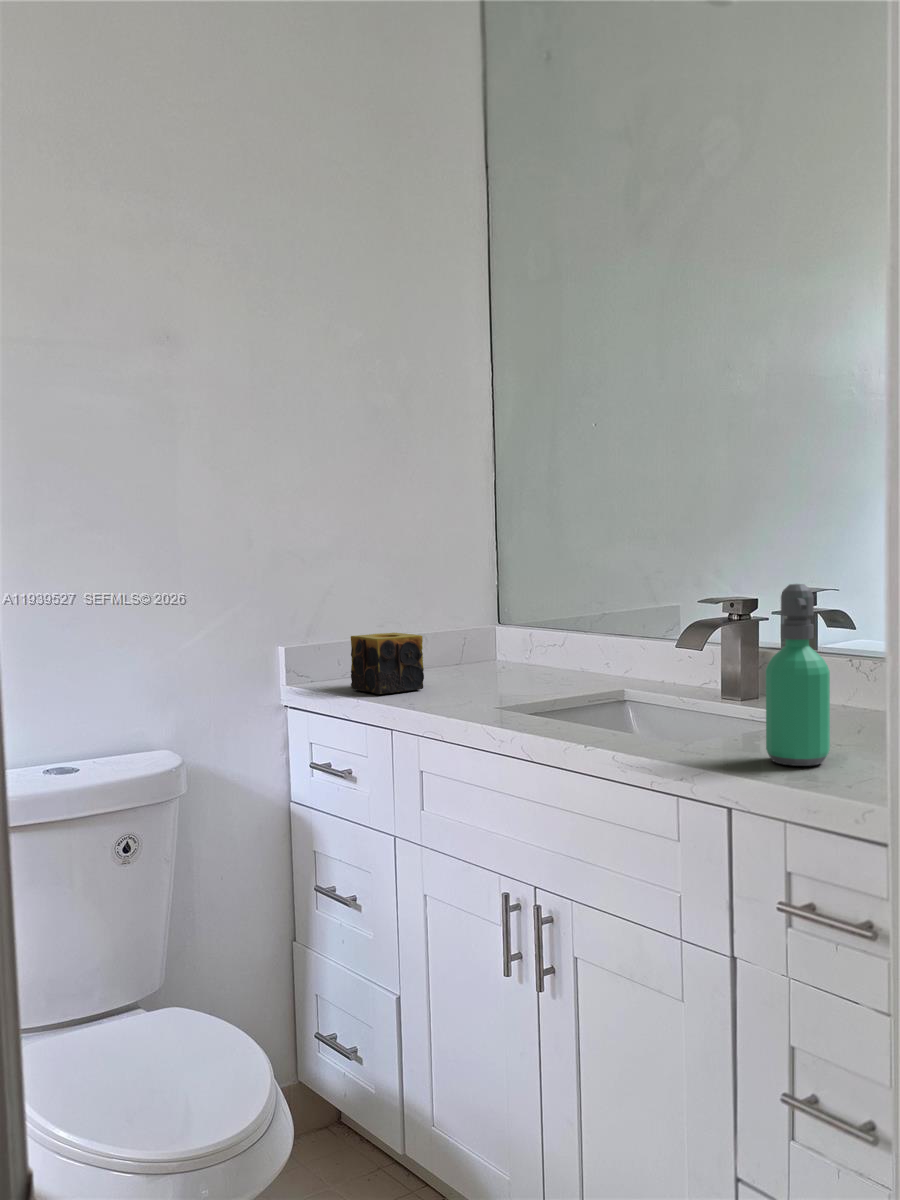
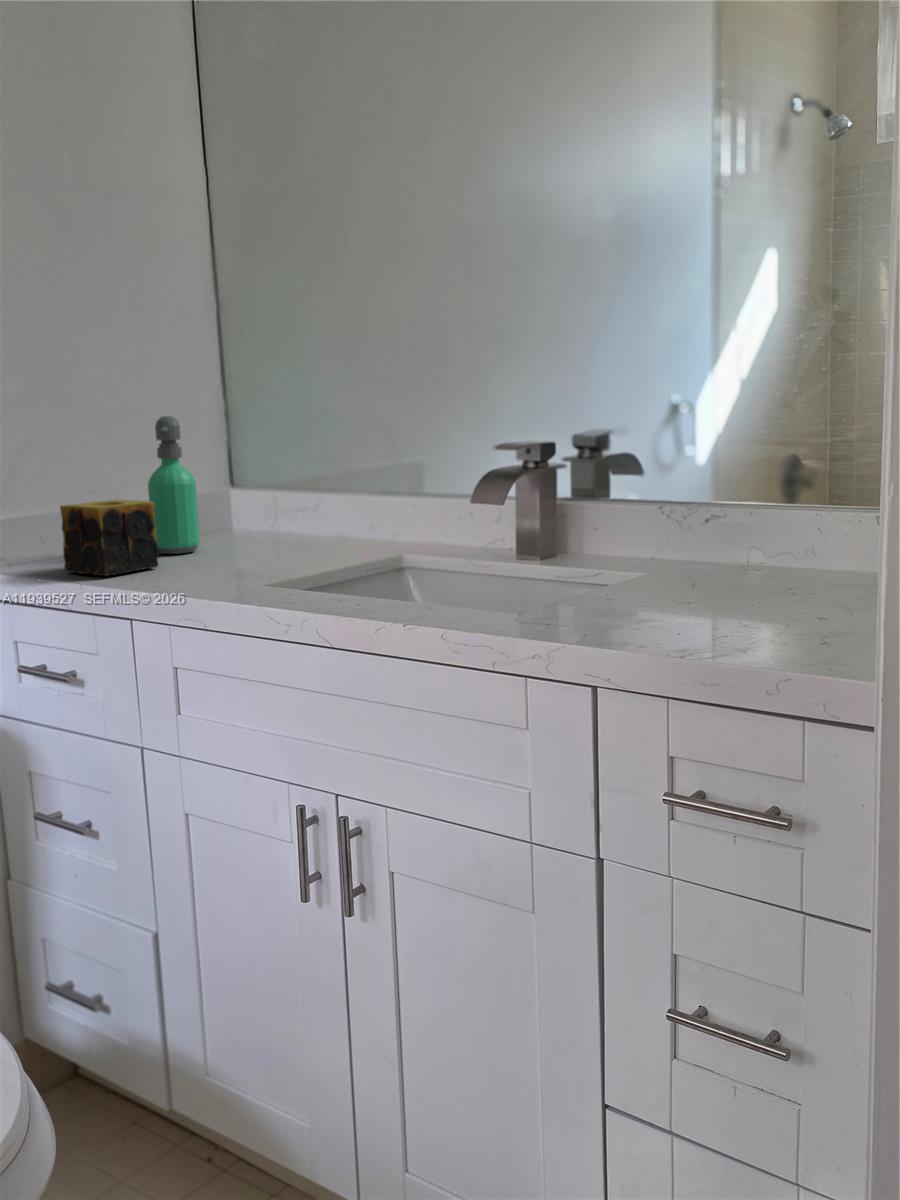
soap dispenser: present [766,584,830,766] -> present [148,416,200,554]

